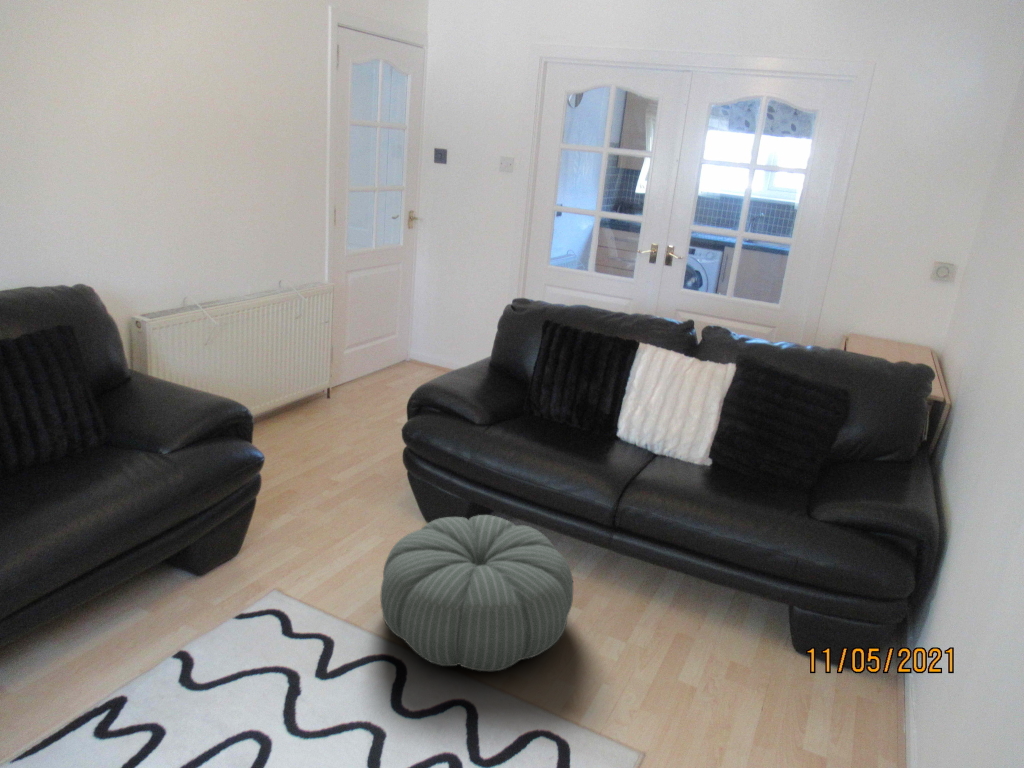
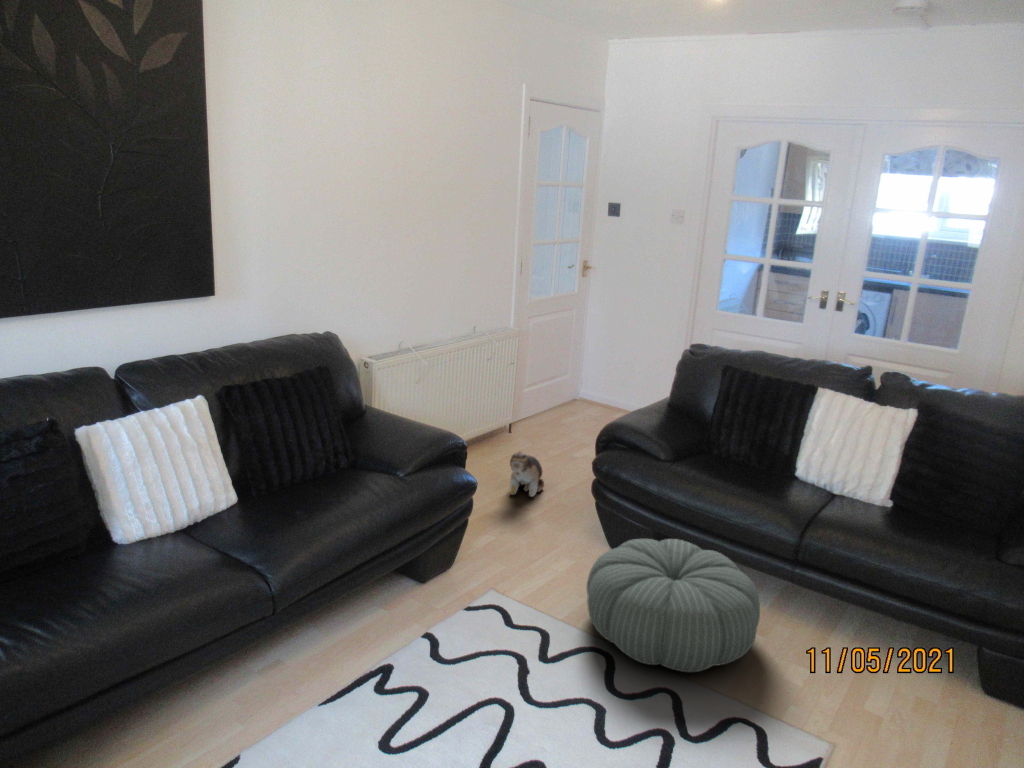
plush toy: none [314,421,363,470] -> present [510,451,544,497]

